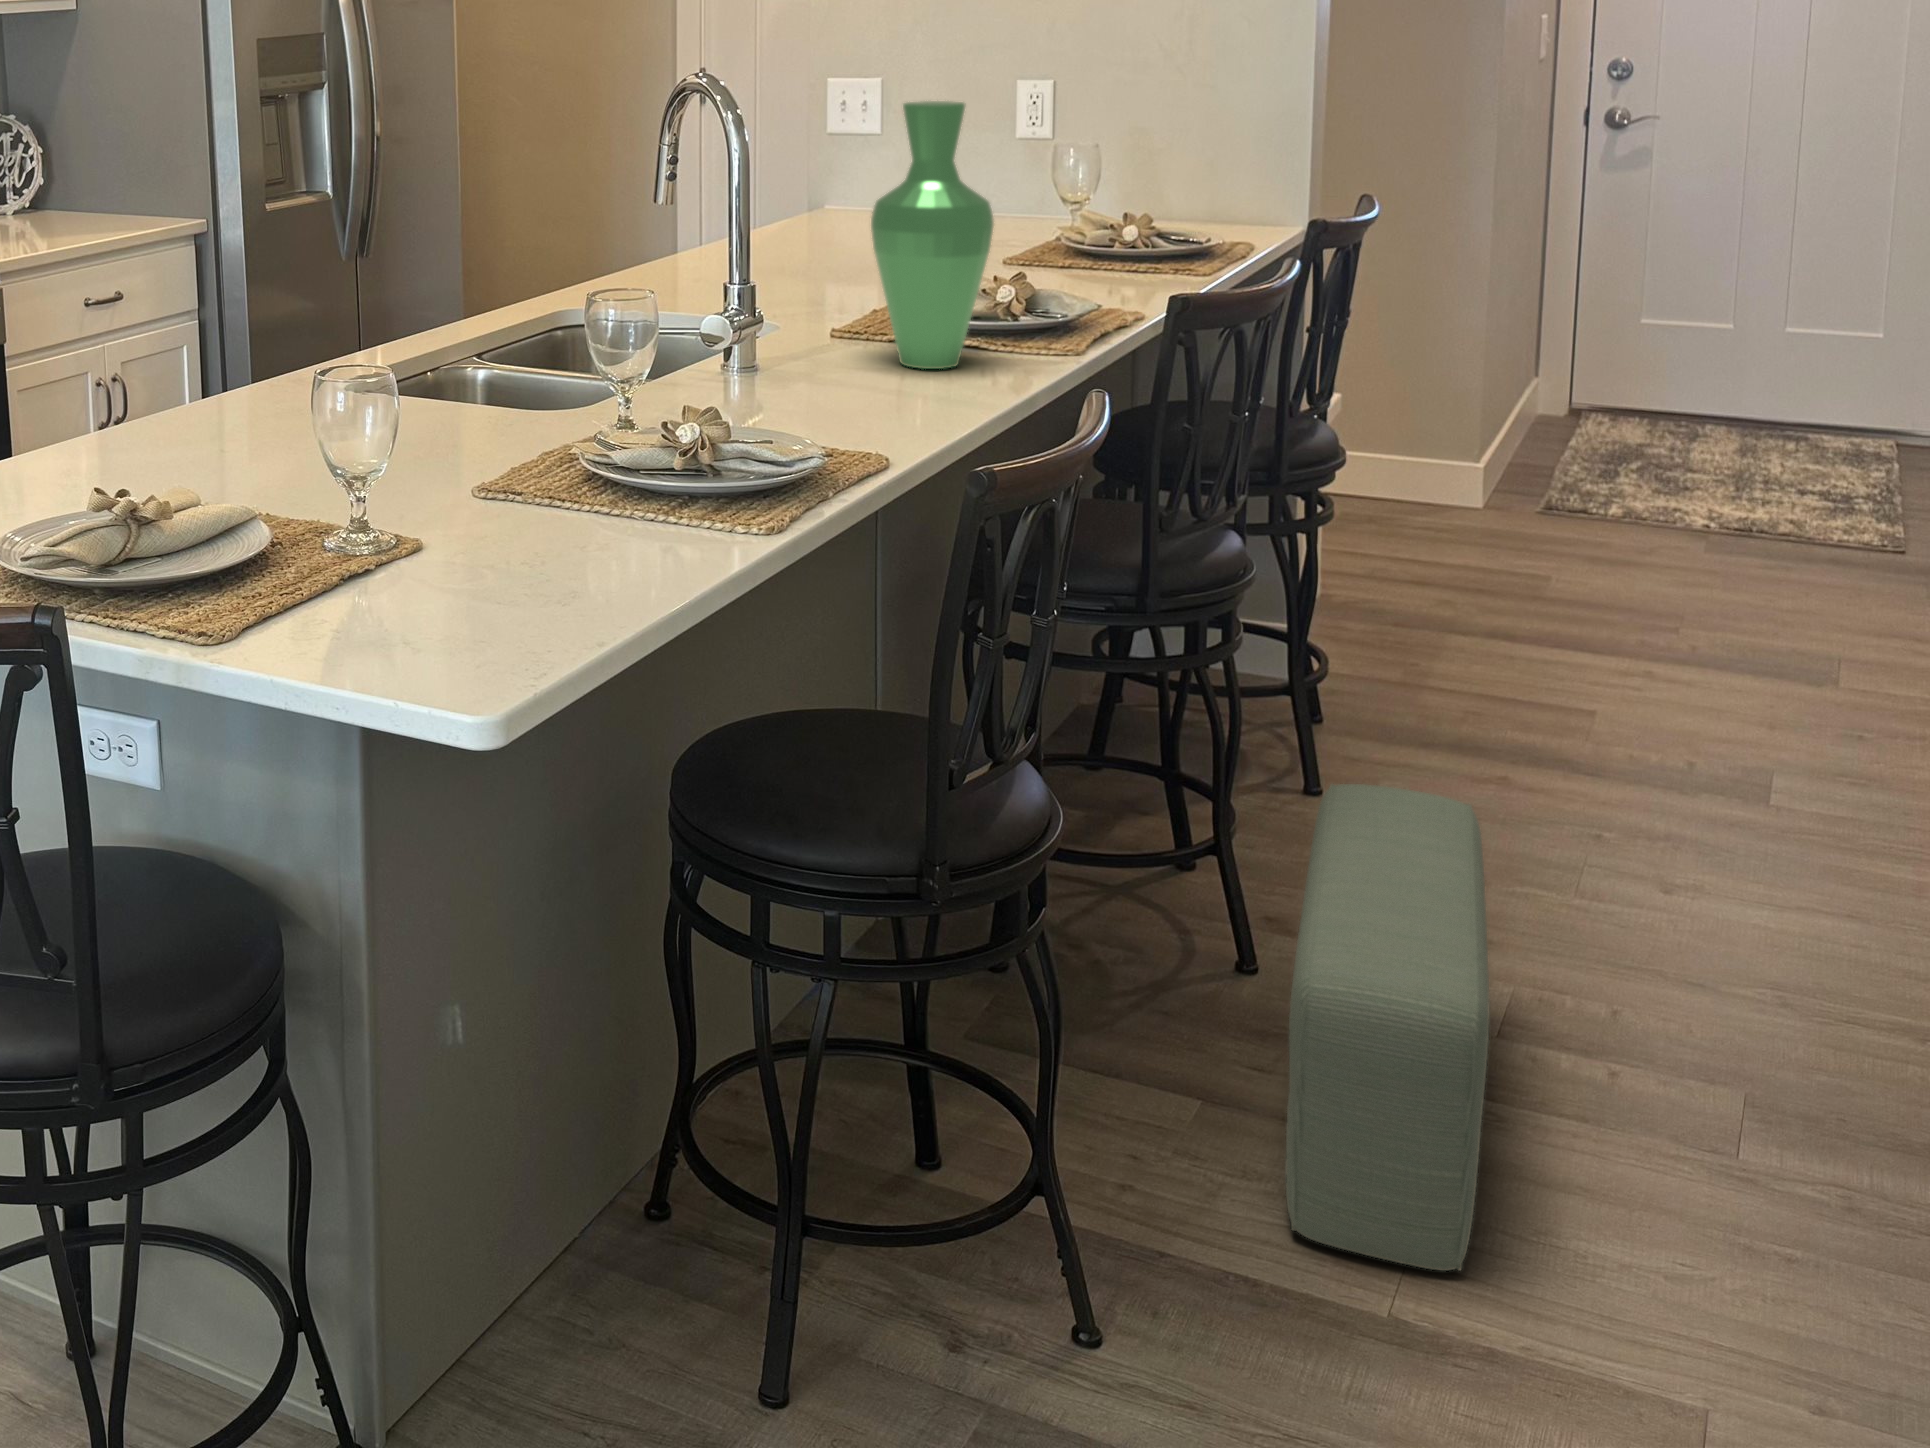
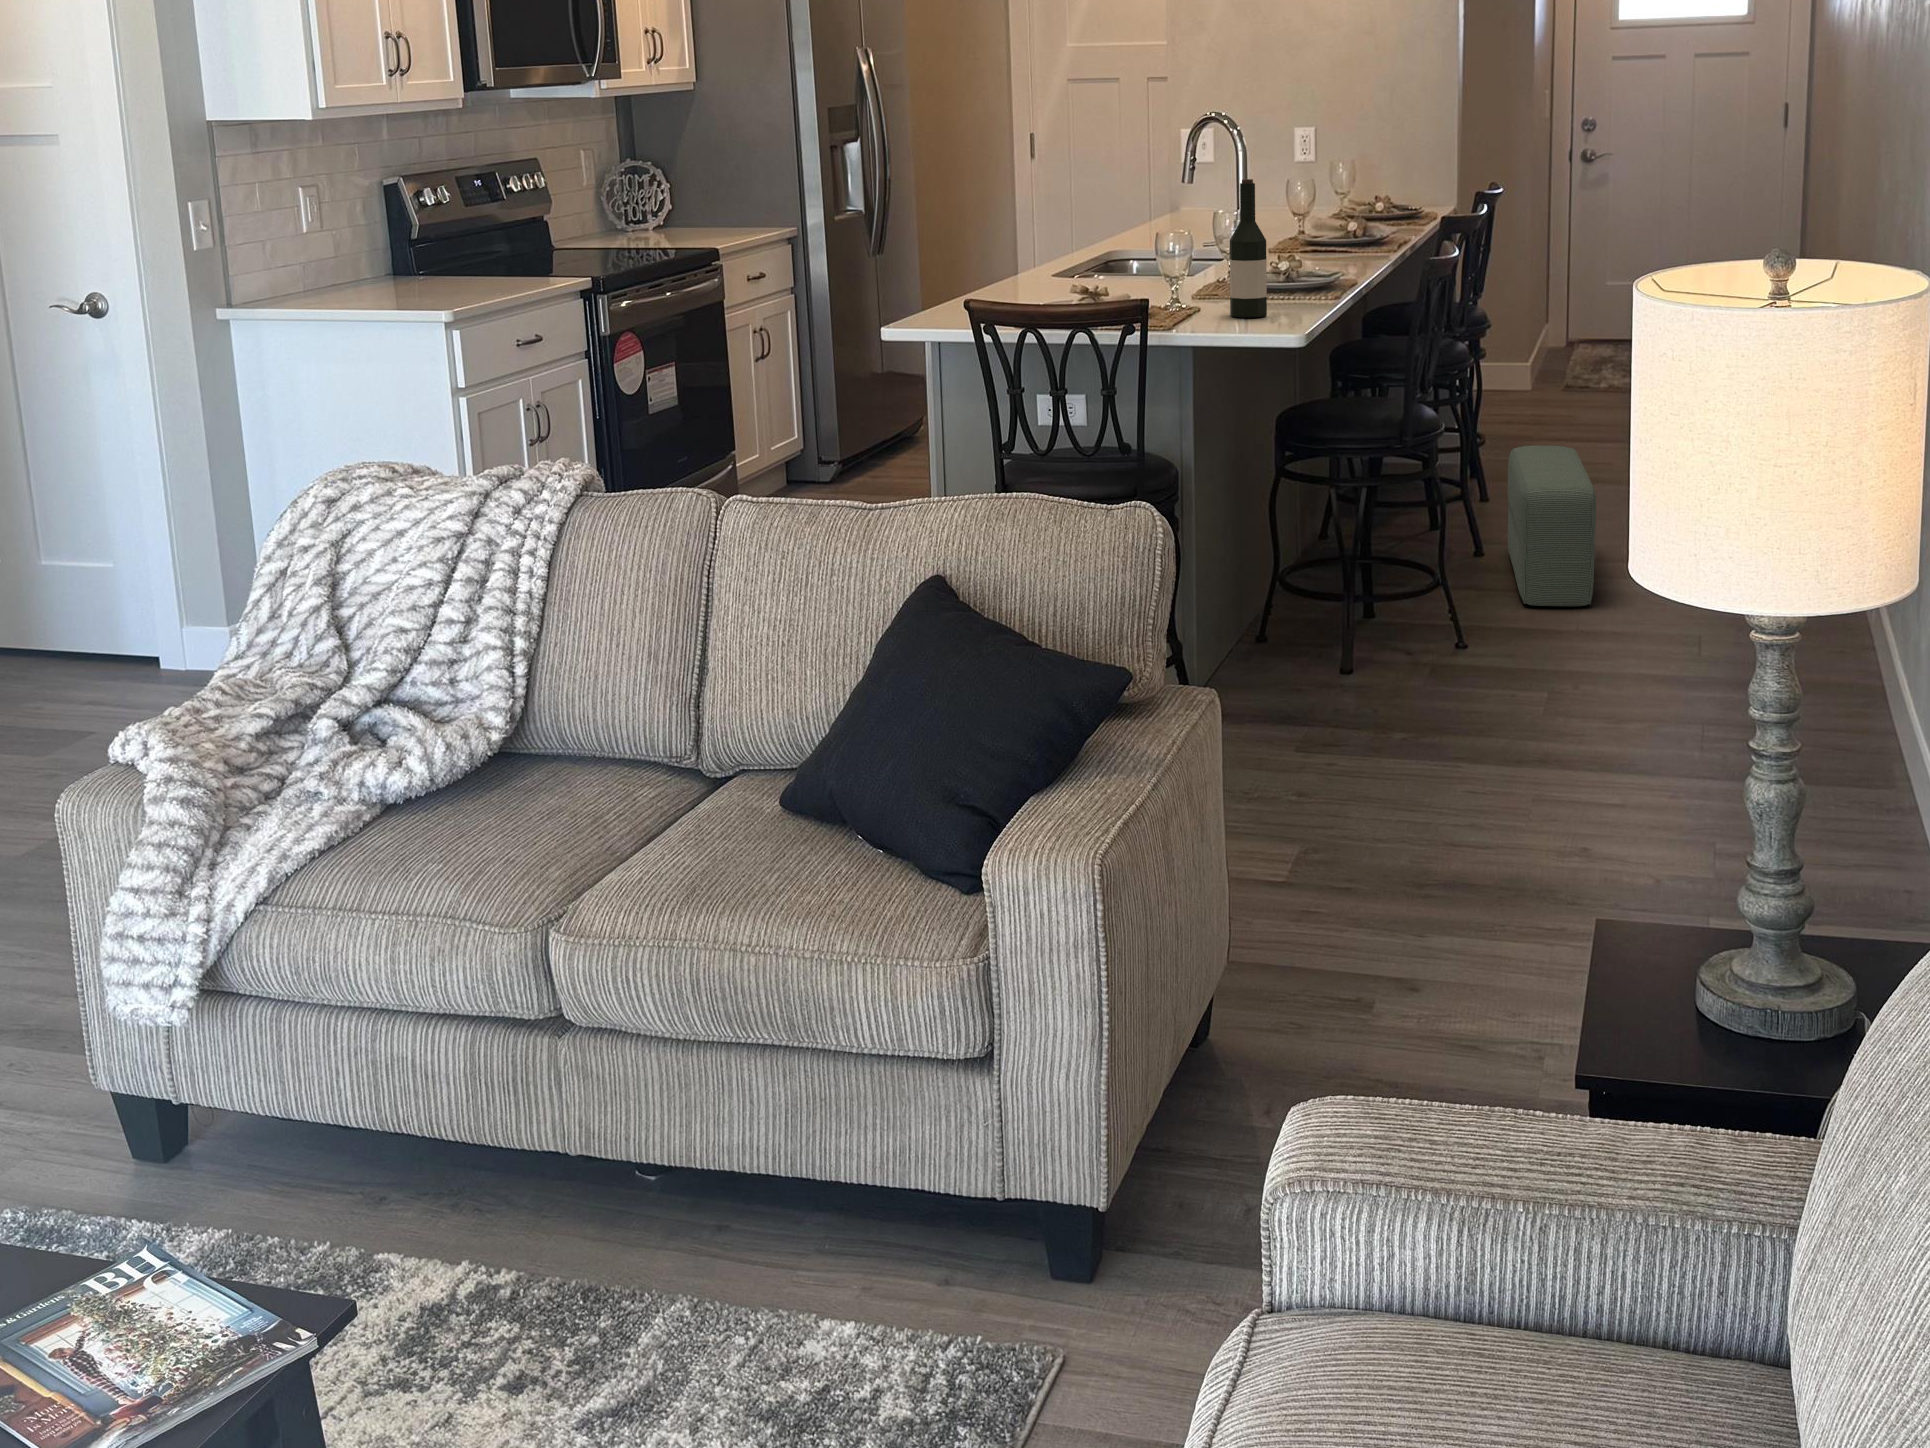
vase: present [871,101,994,369] -> none [1304,123,1361,253]
wine bottle: none [366,294,468,660] -> present [1230,179,1267,318]

